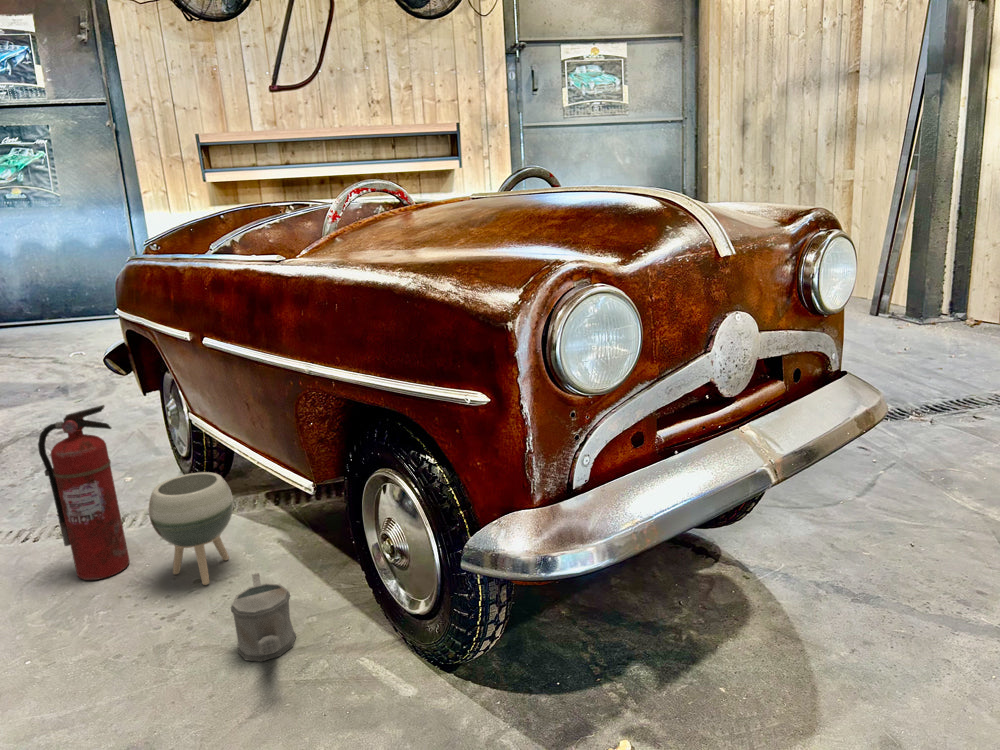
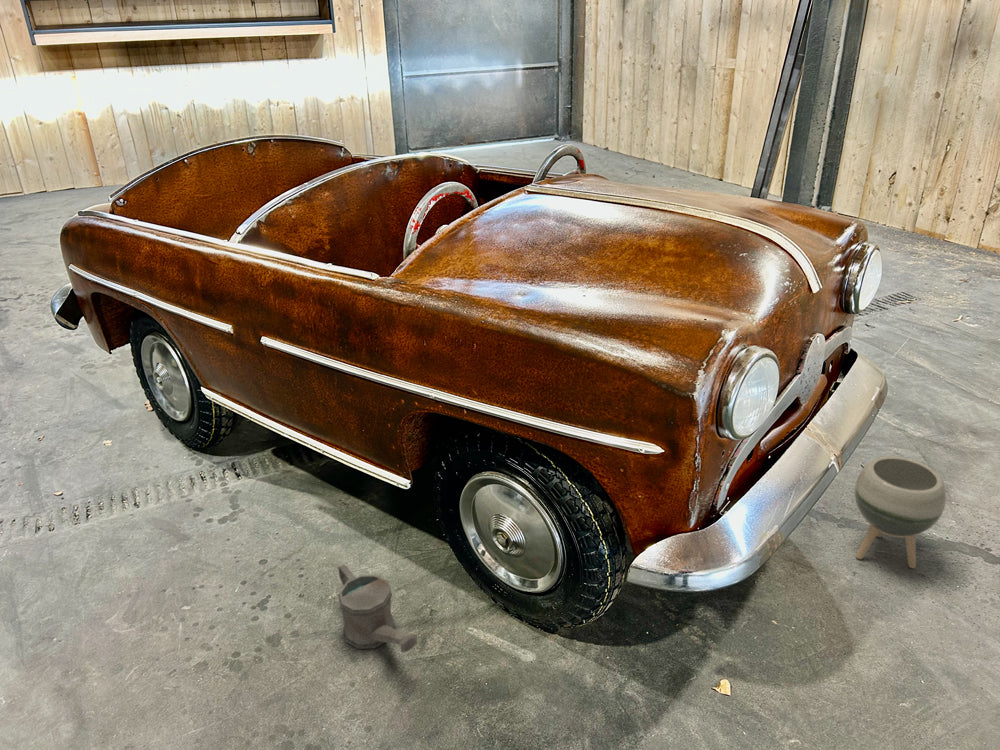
fire extinguisher: present [38,405,130,580] -> none [59,404,164,580]
planter: present [149,472,233,585] -> present [855,456,946,568]

